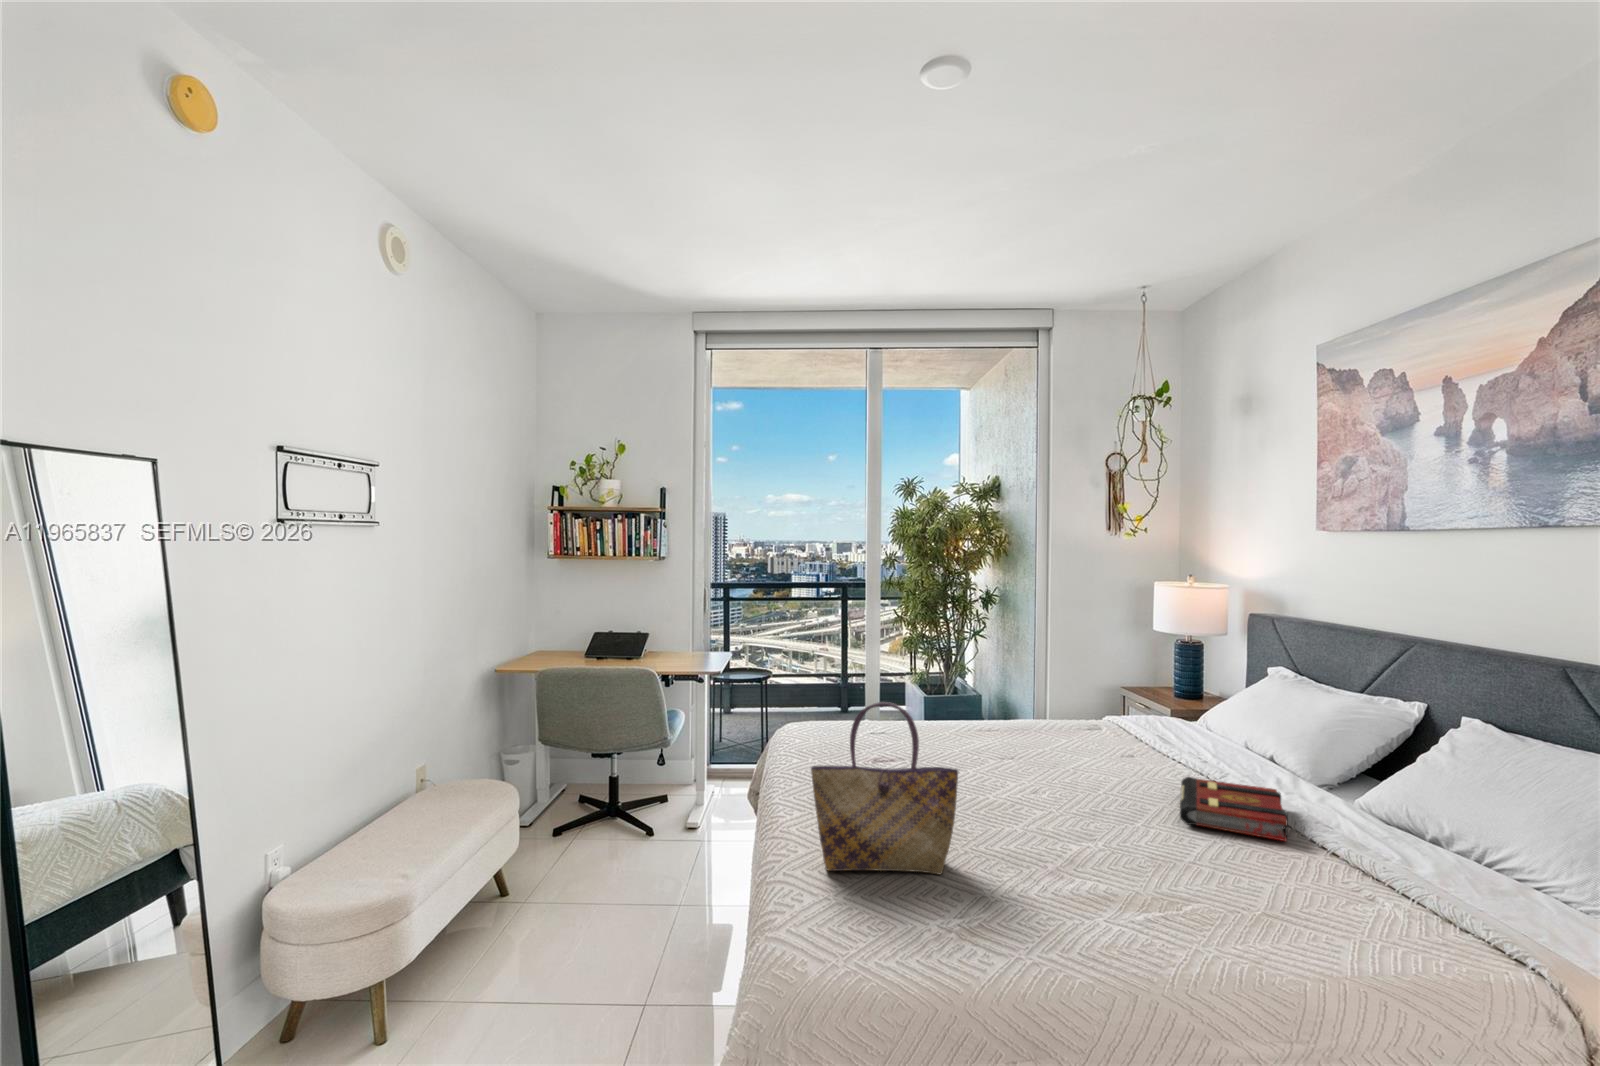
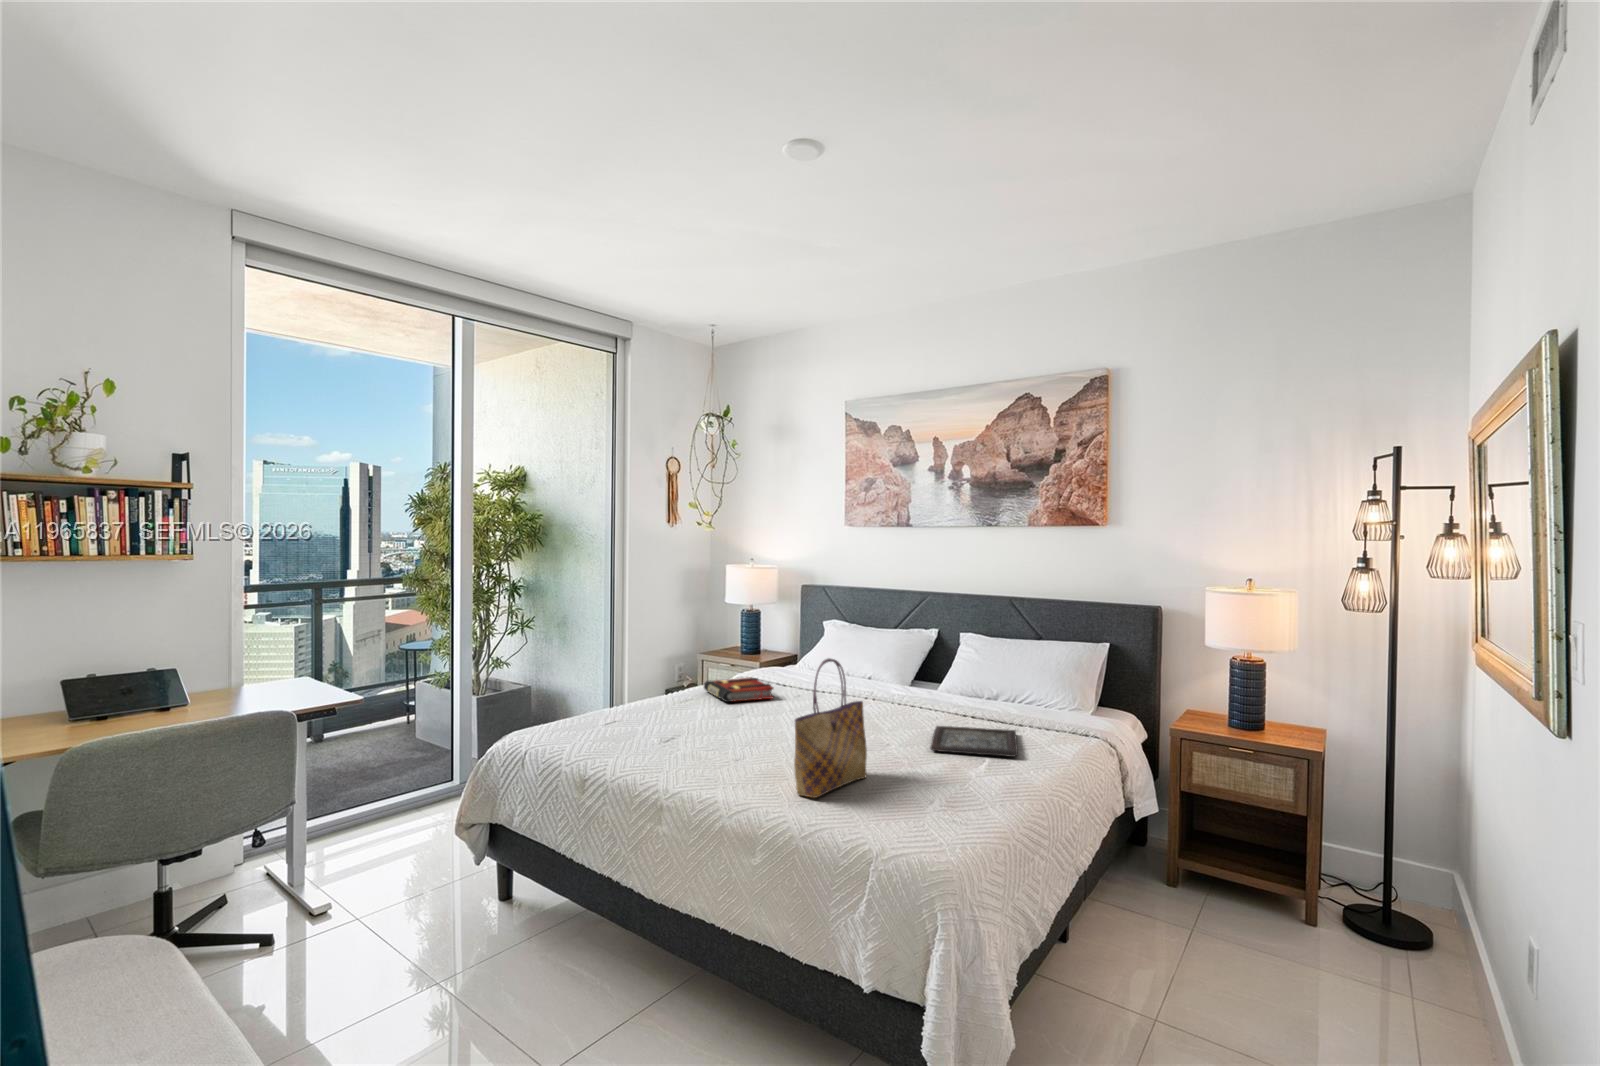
book: present [1180,777,1287,841] -> present [704,677,773,702]
tray: none [1113,849,1346,944] -> present [931,726,1018,757]

